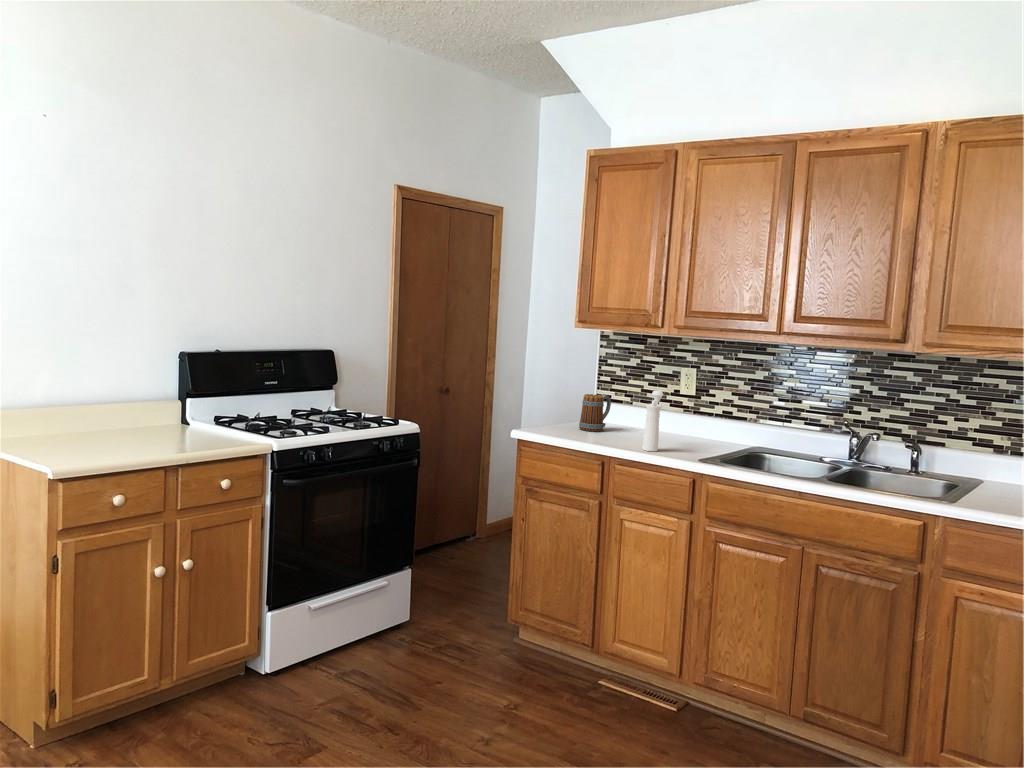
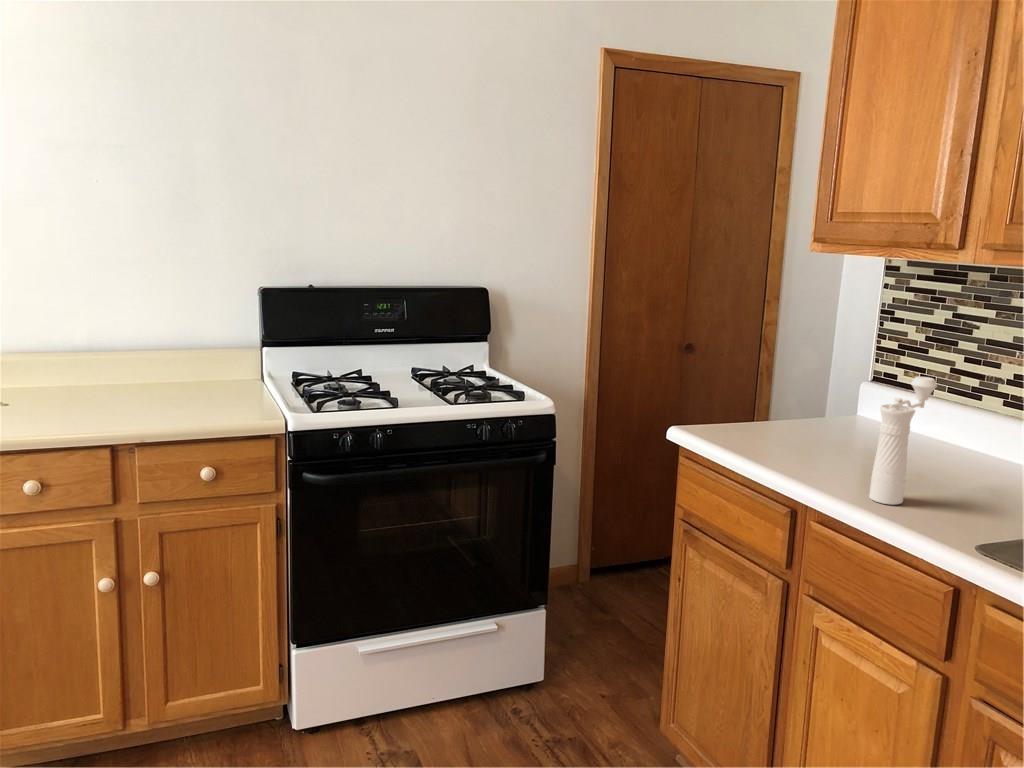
mug: present [579,394,611,432] -> none [798,373,868,443]

